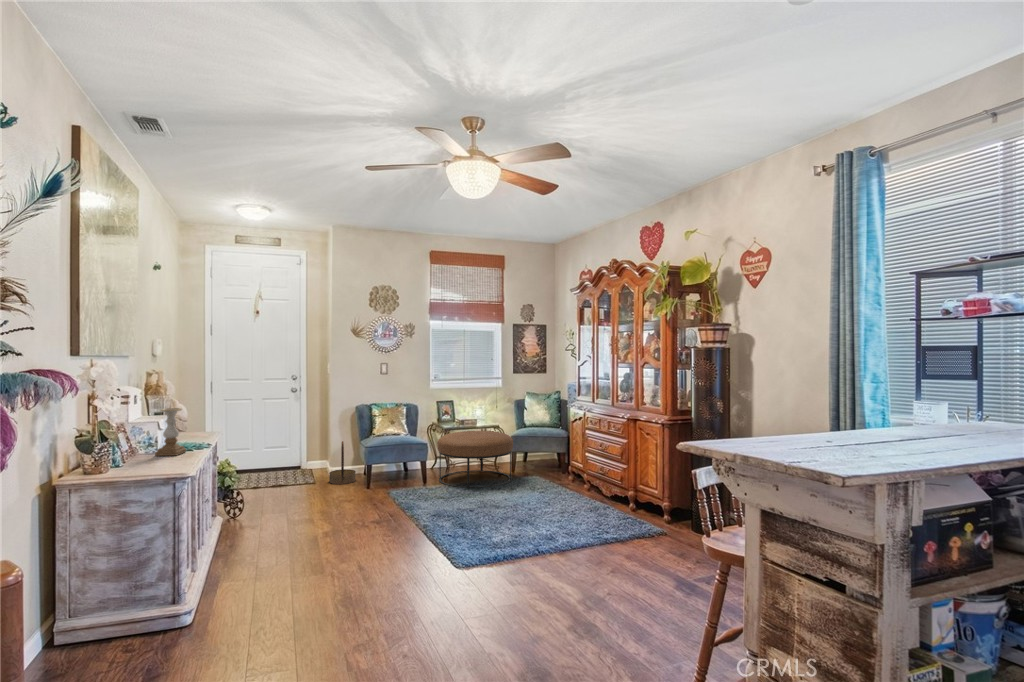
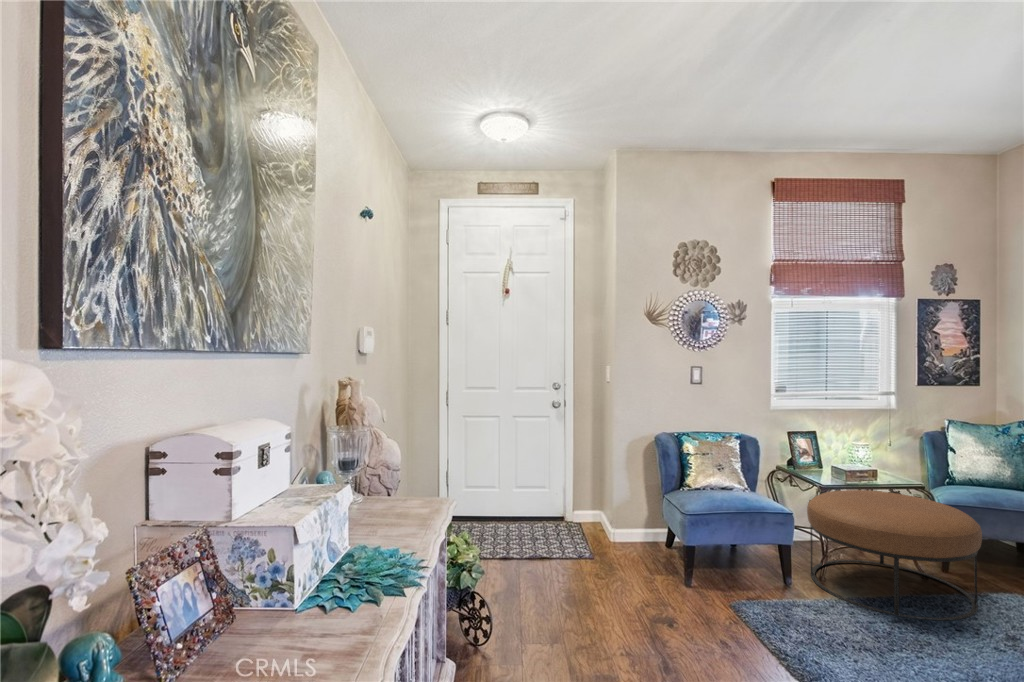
candle holder: present [155,408,186,456] -> none [270,493,358,656]
basket: present [329,441,356,484] -> none [615,491,657,564]

